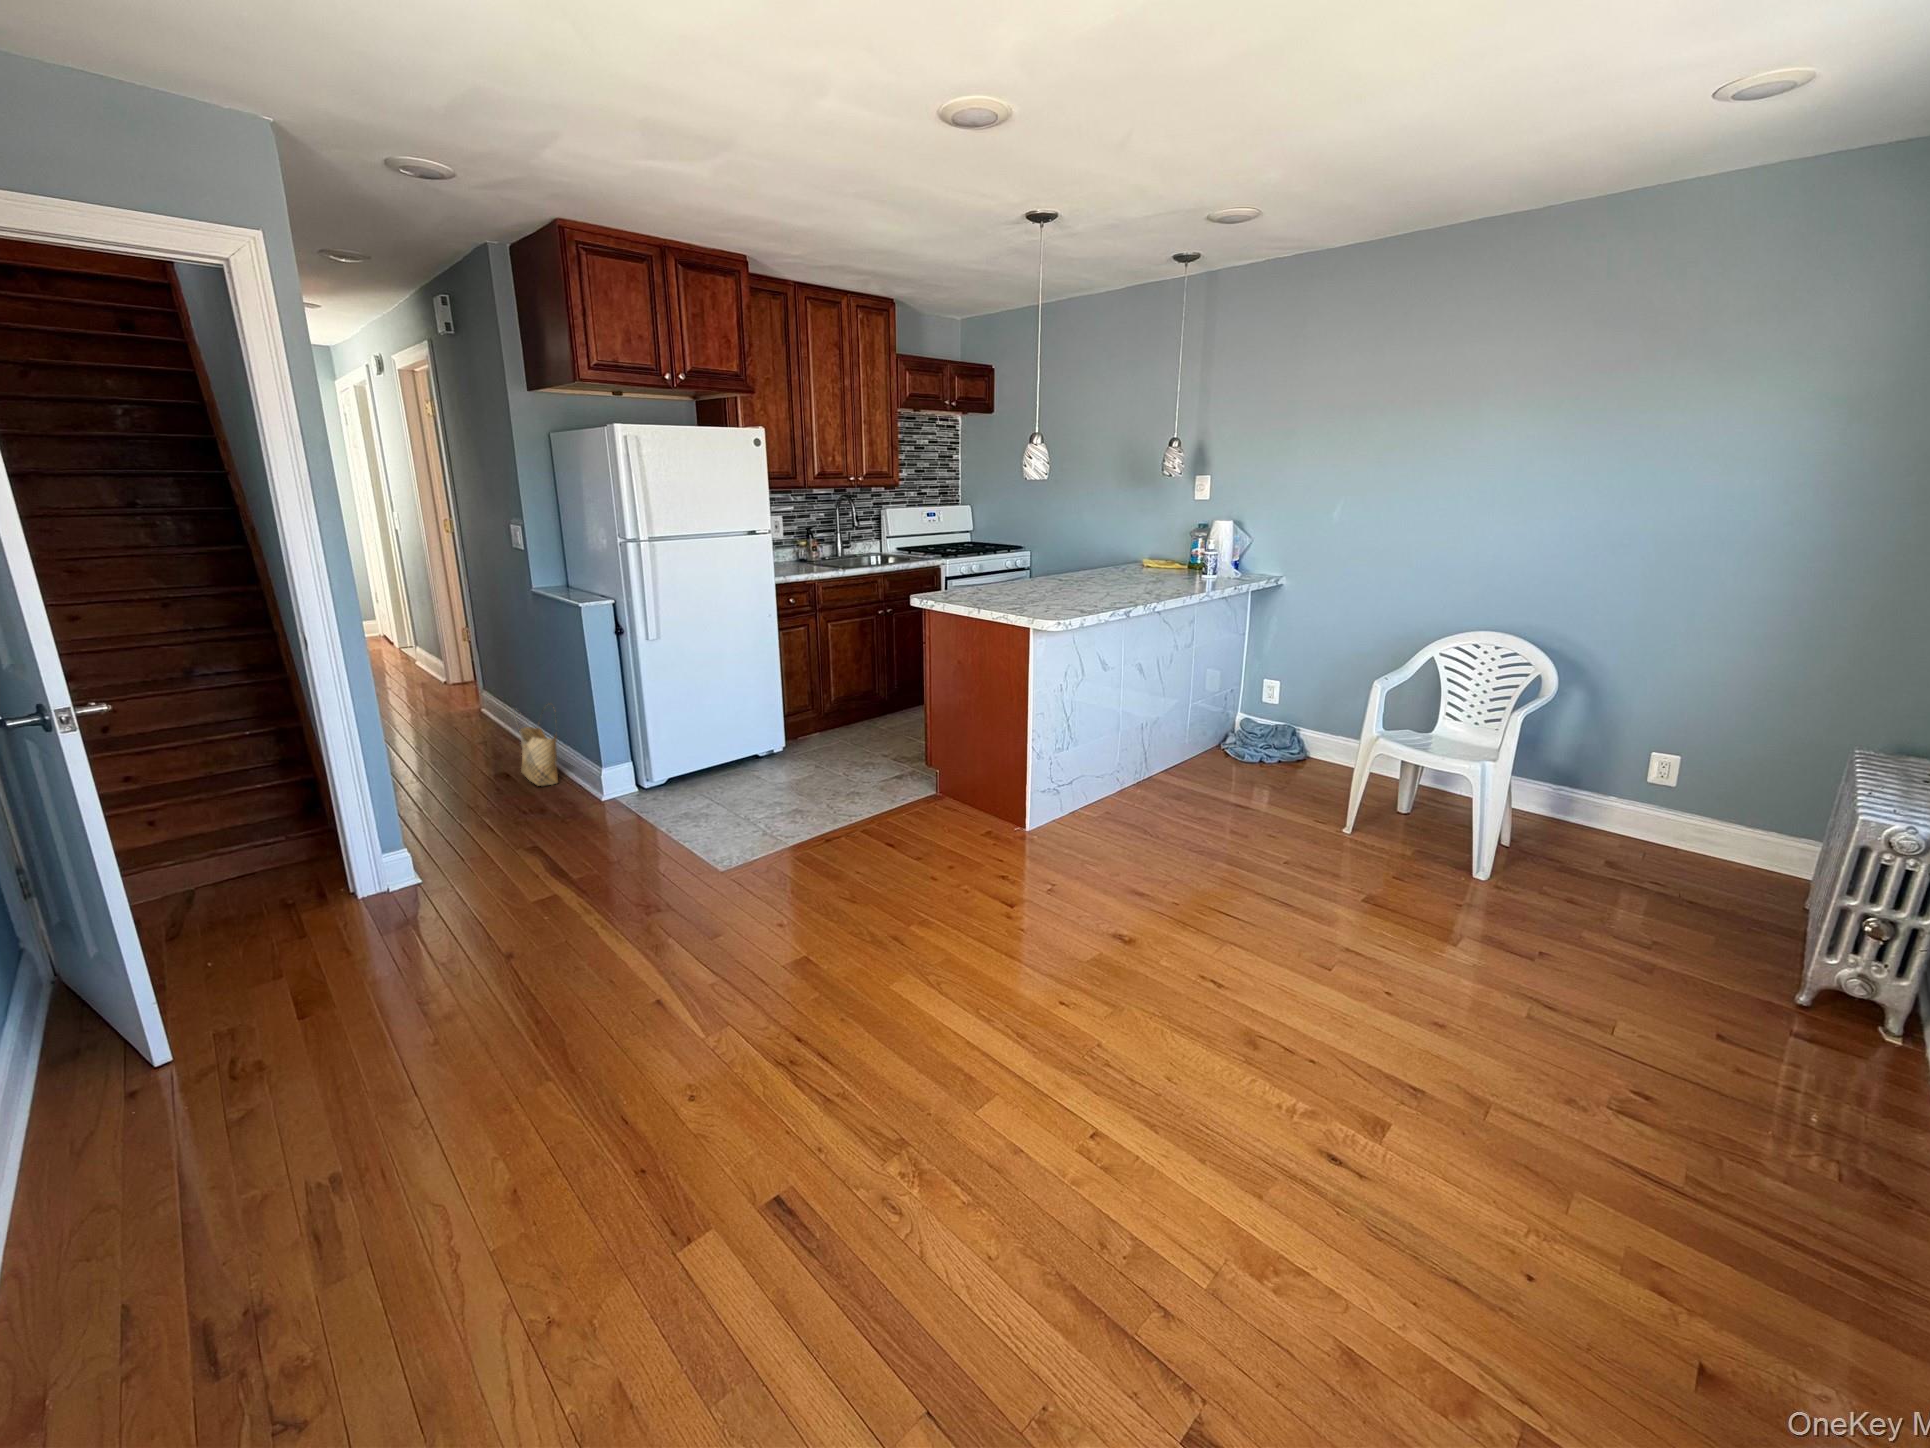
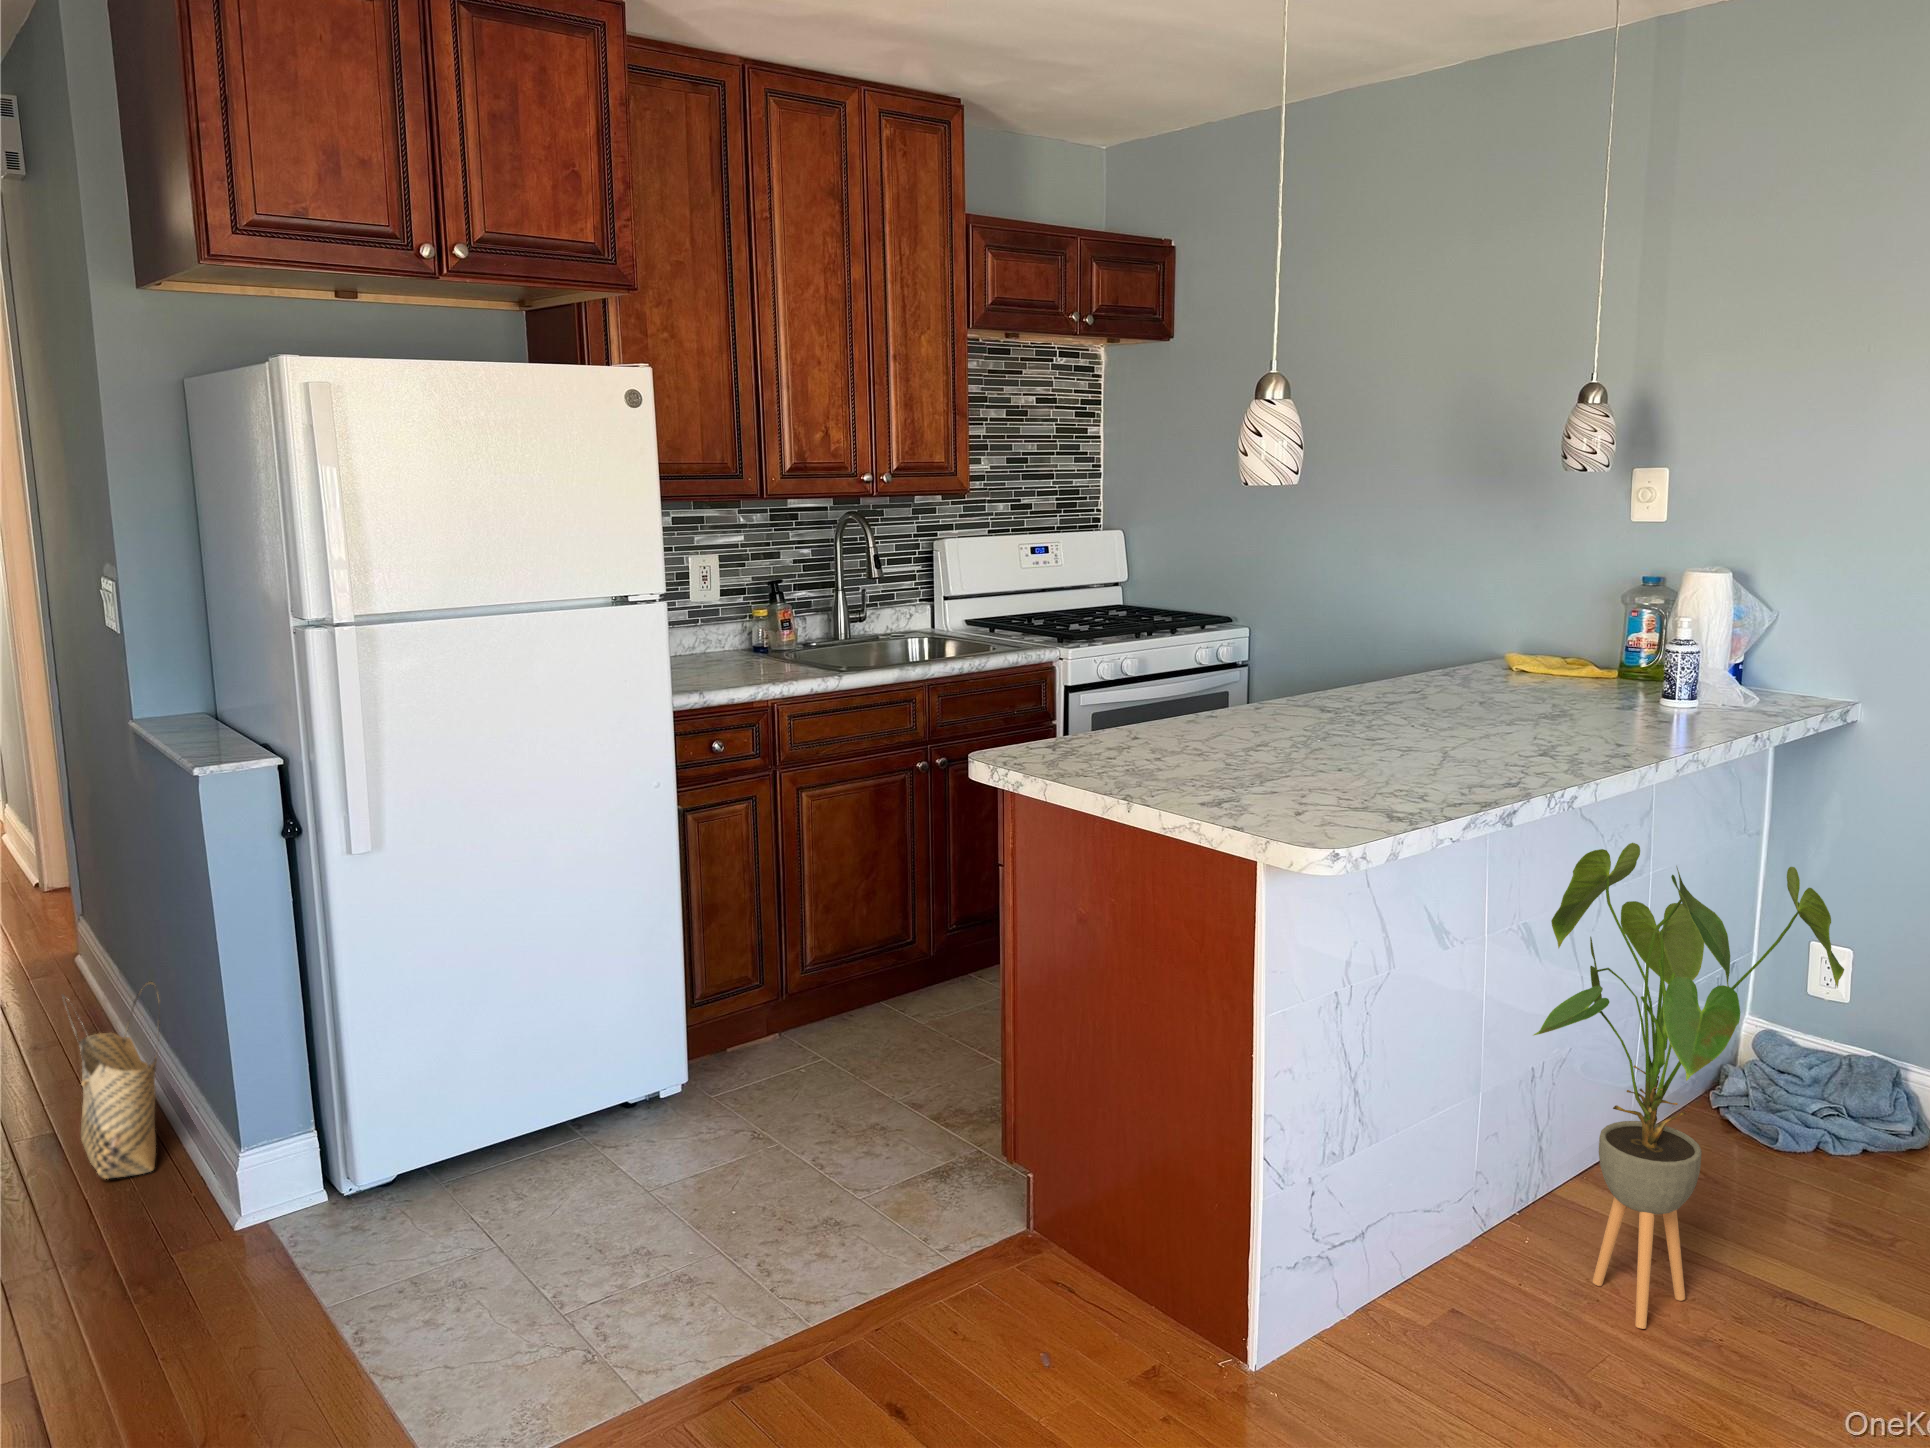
house plant: none [1139,628,1259,815] -> present [1534,843,1844,1329]

